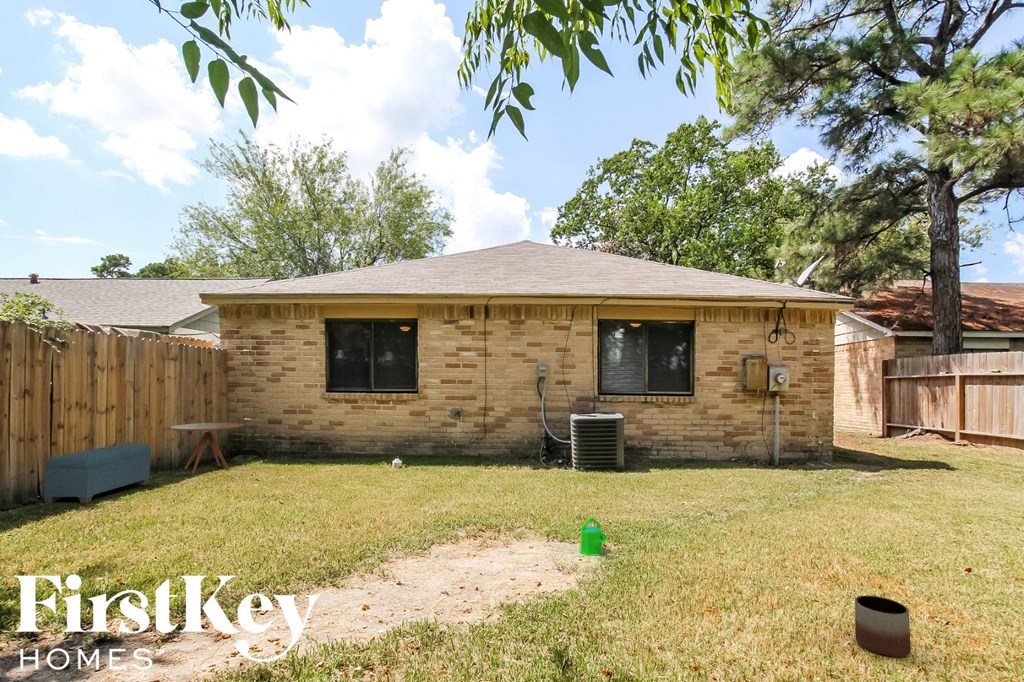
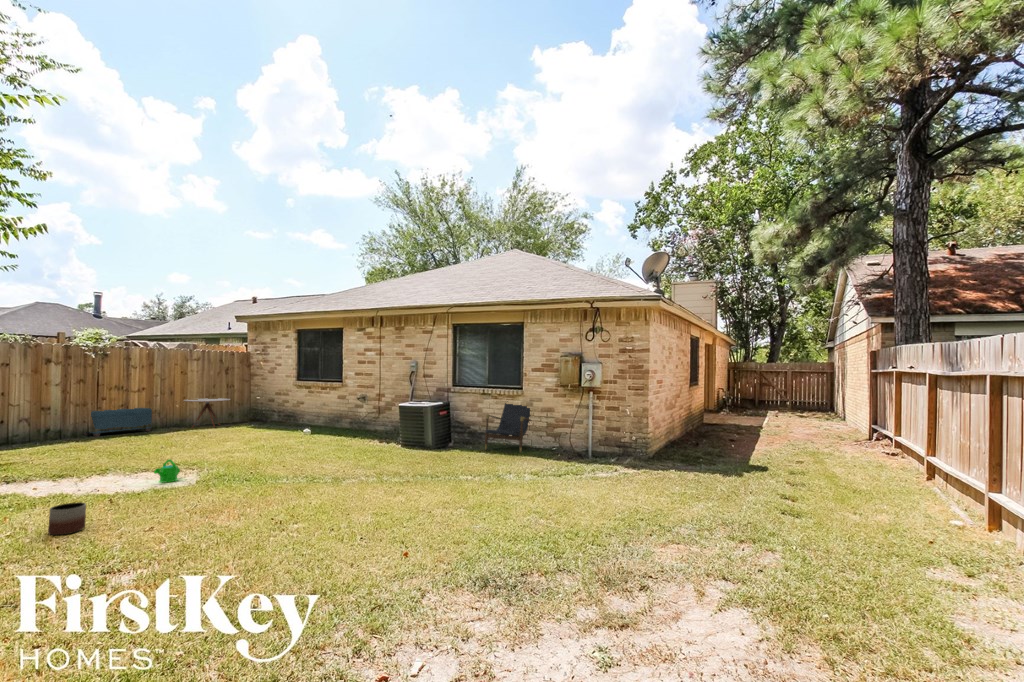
lounge chair: none [676,410,731,467] -> present [485,401,532,453]

